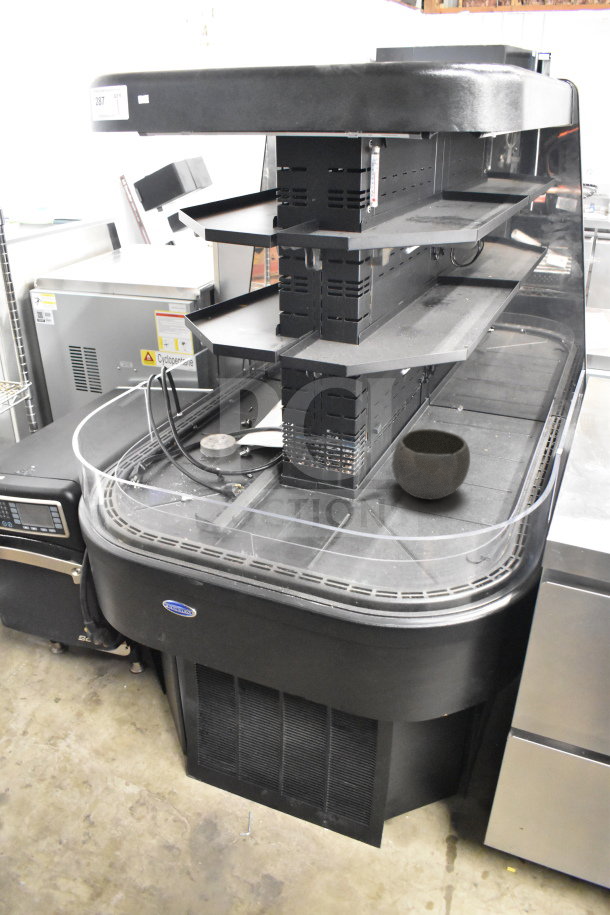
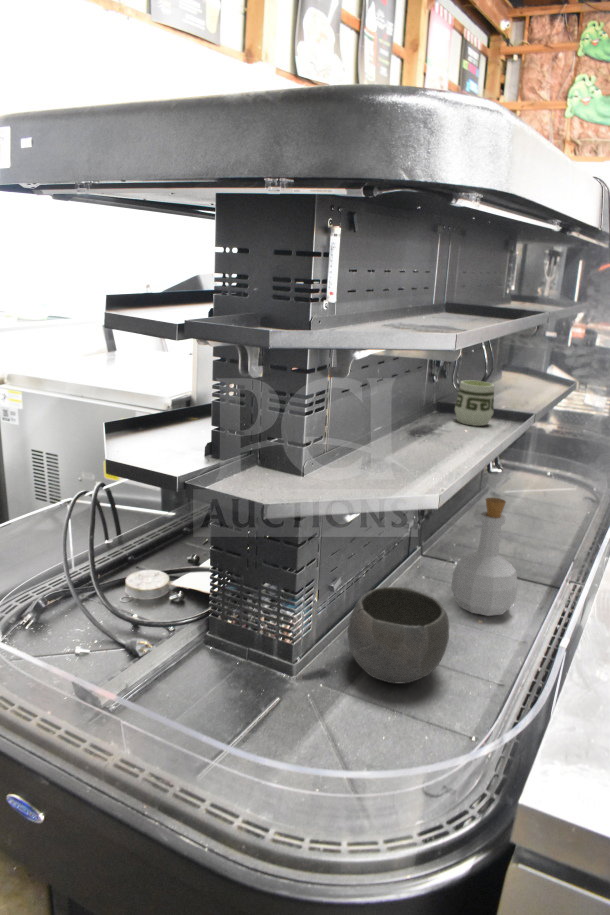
cup: none [452,252,486,292] -> present [455,380,494,426]
bottle: none [461,352,514,447] -> present [451,498,518,616]

